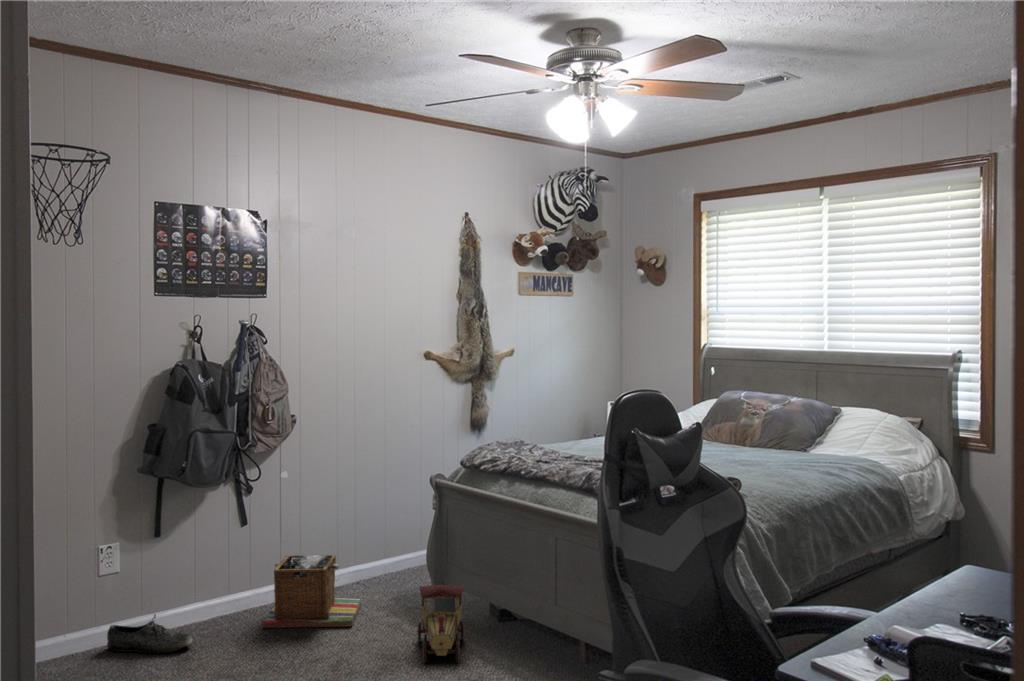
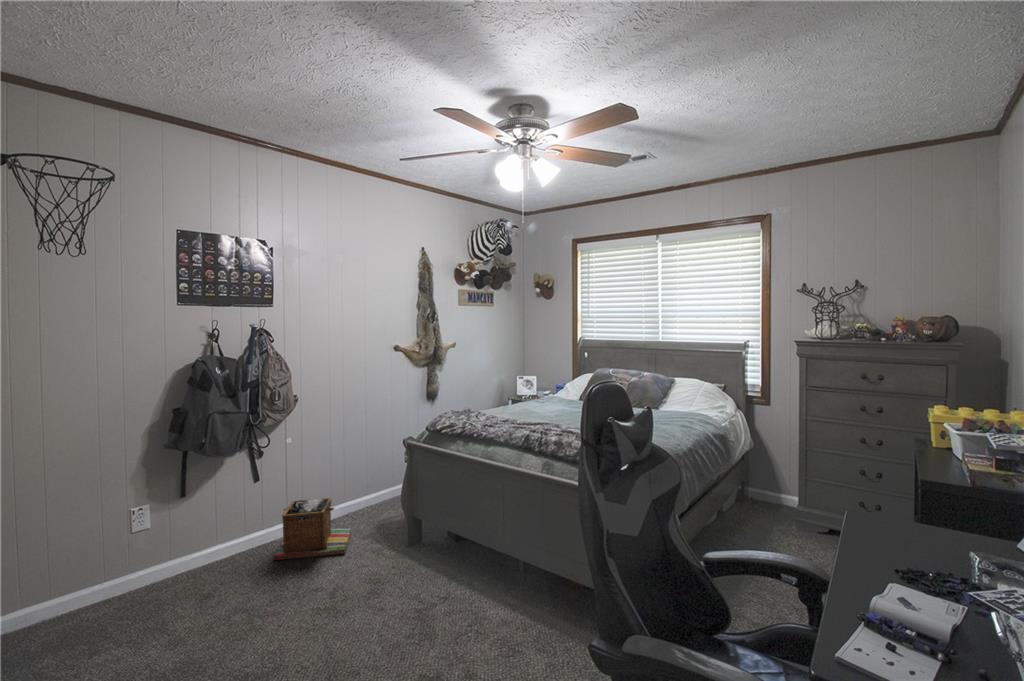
toy train: present [417,585,465,663] -> none [396,518,431,584]
shoe: present [107,615,193,653] -> none [139,560,214,595]

